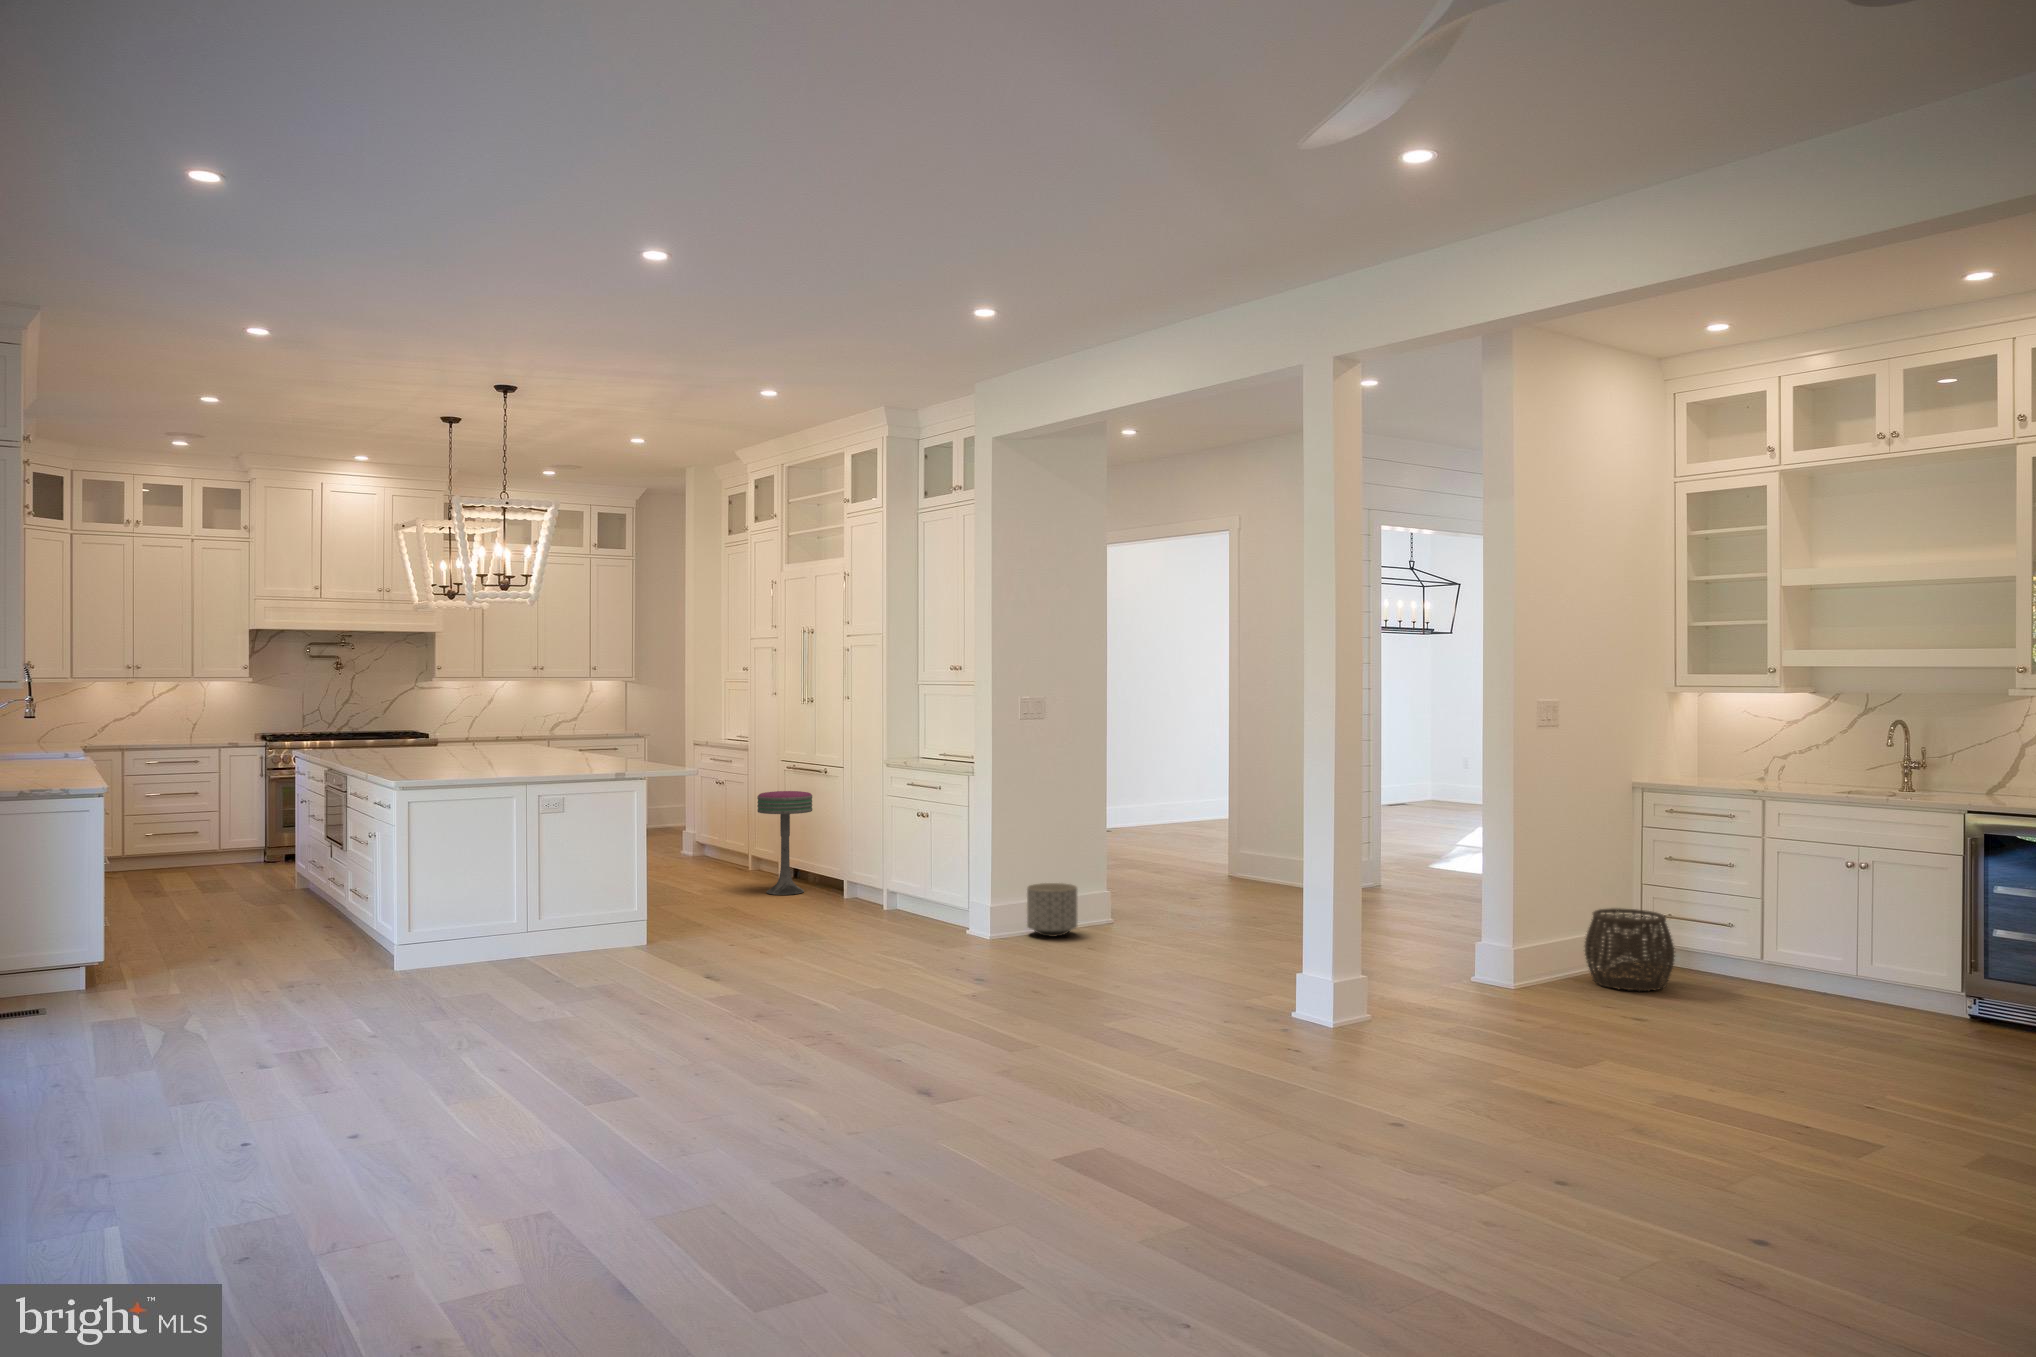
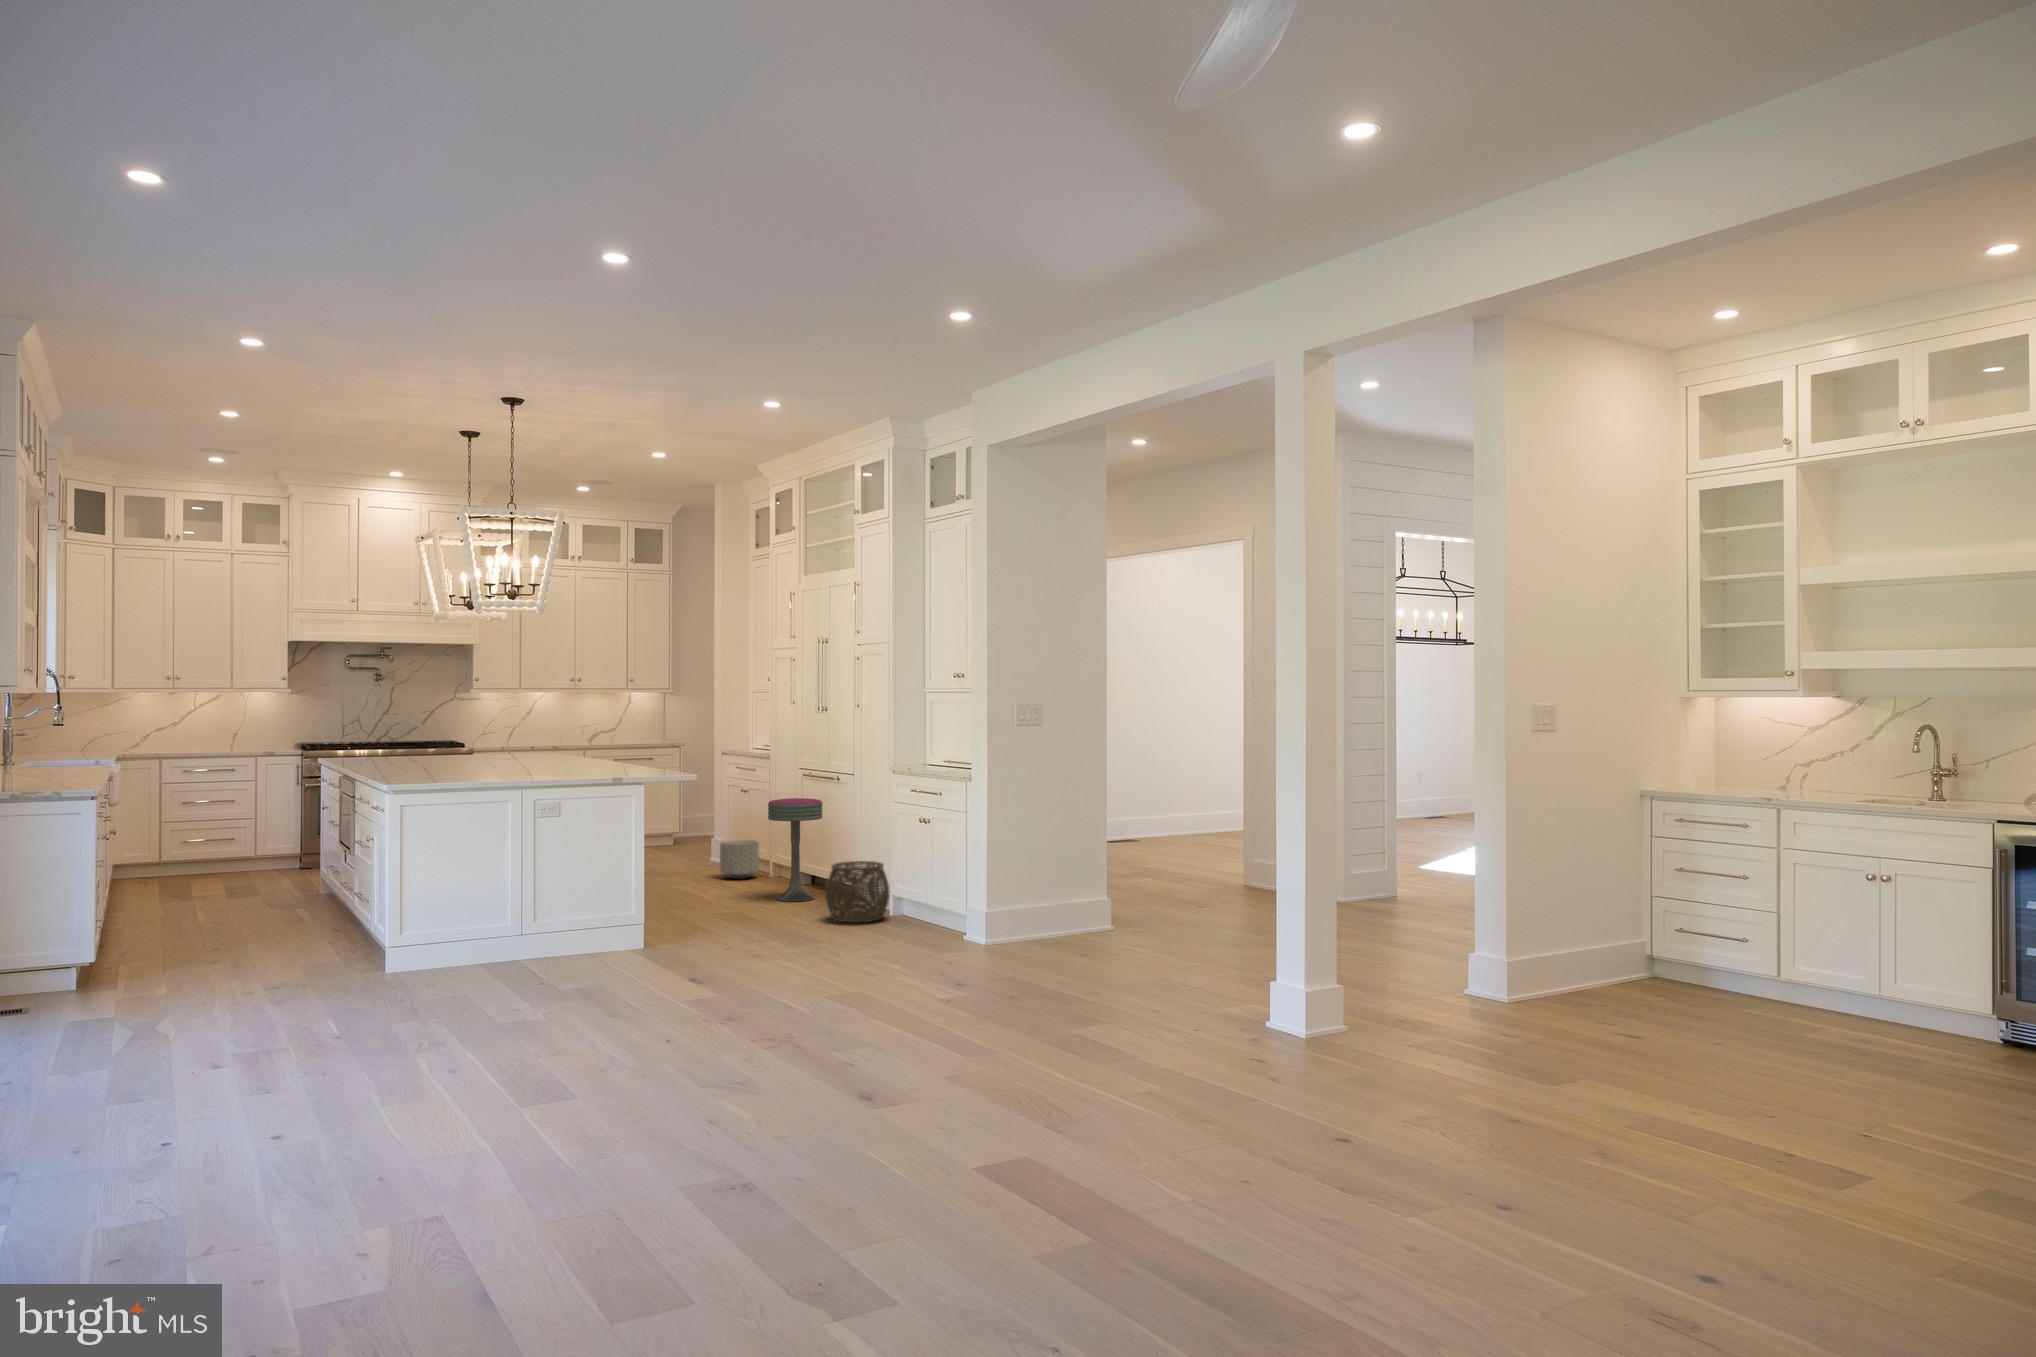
planter: present [1027,883,1077,937] -> present [720,840,759,879]
woven basket: present [1584,908,1675,991] -> present [826,861,889,923]

